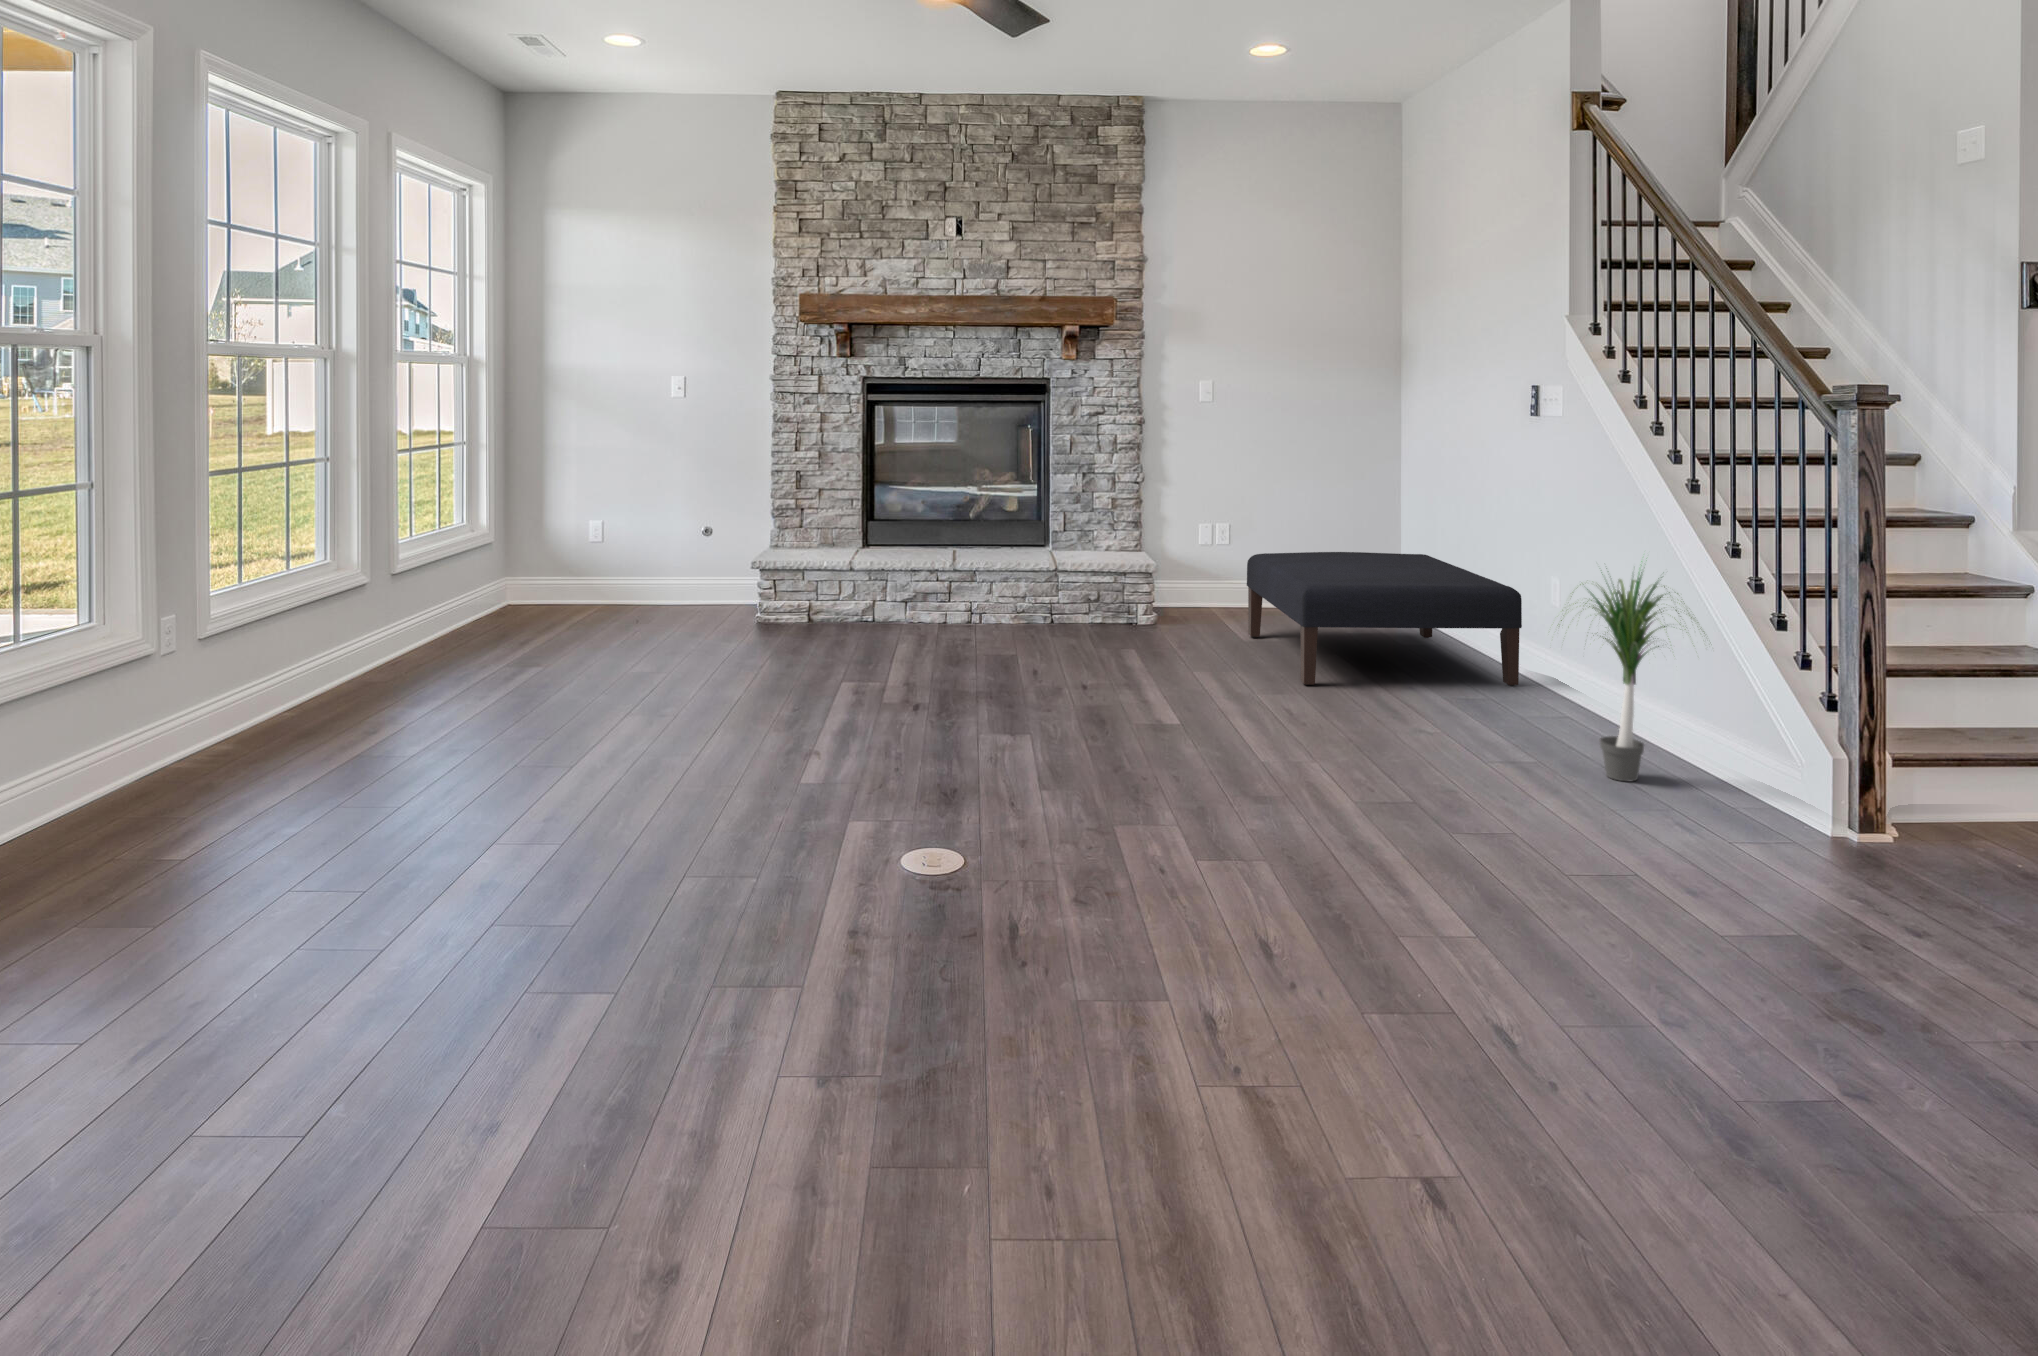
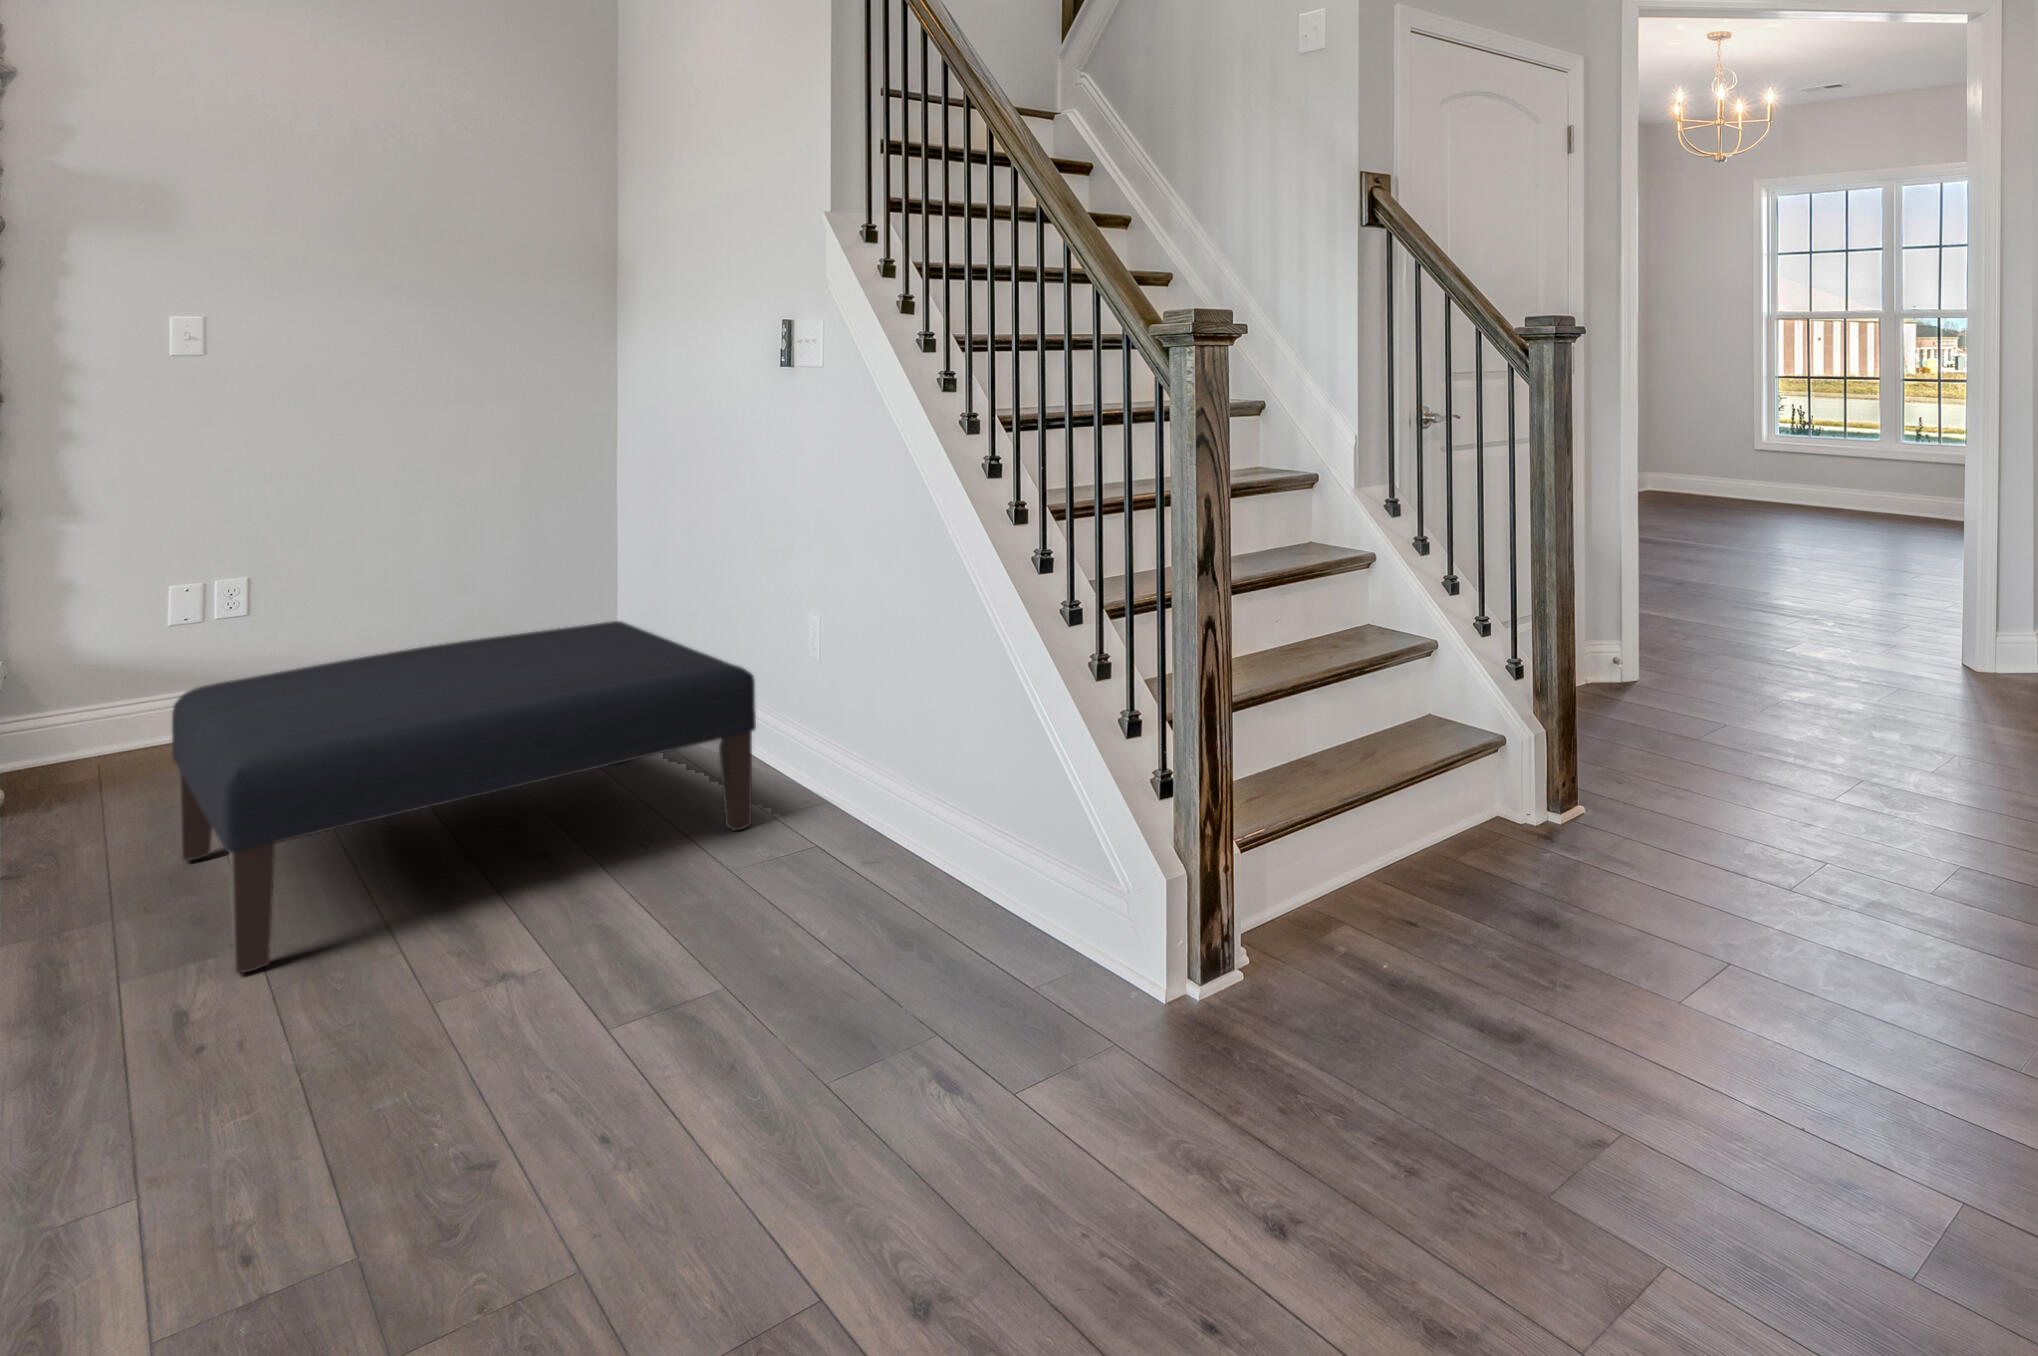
potted plant: present [1557,572,1704,781] -> none [726,593,1018,1012]

